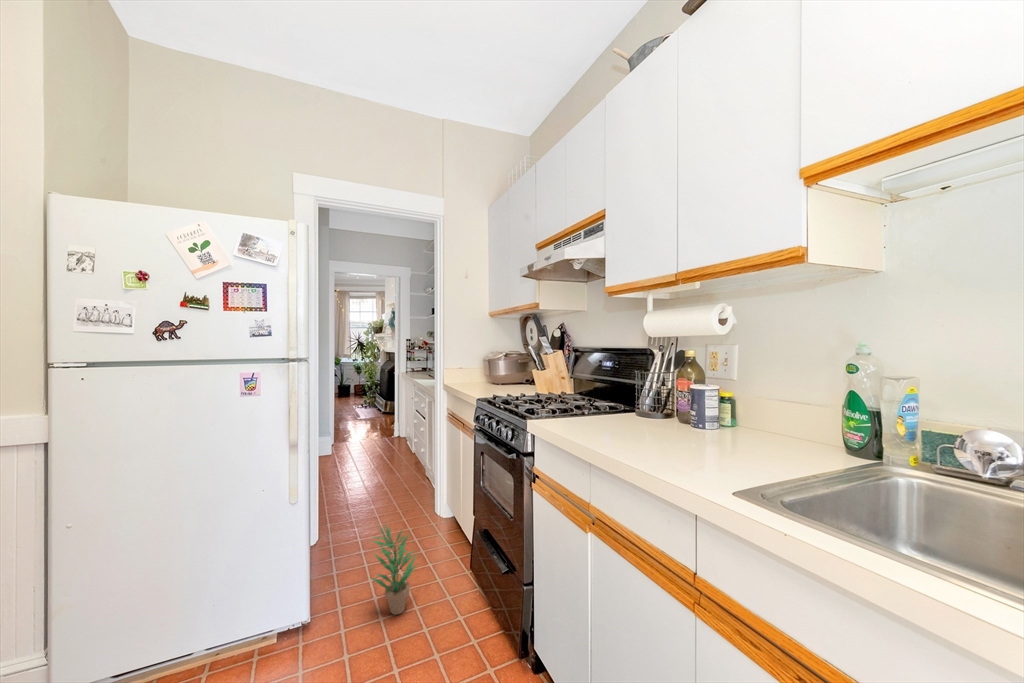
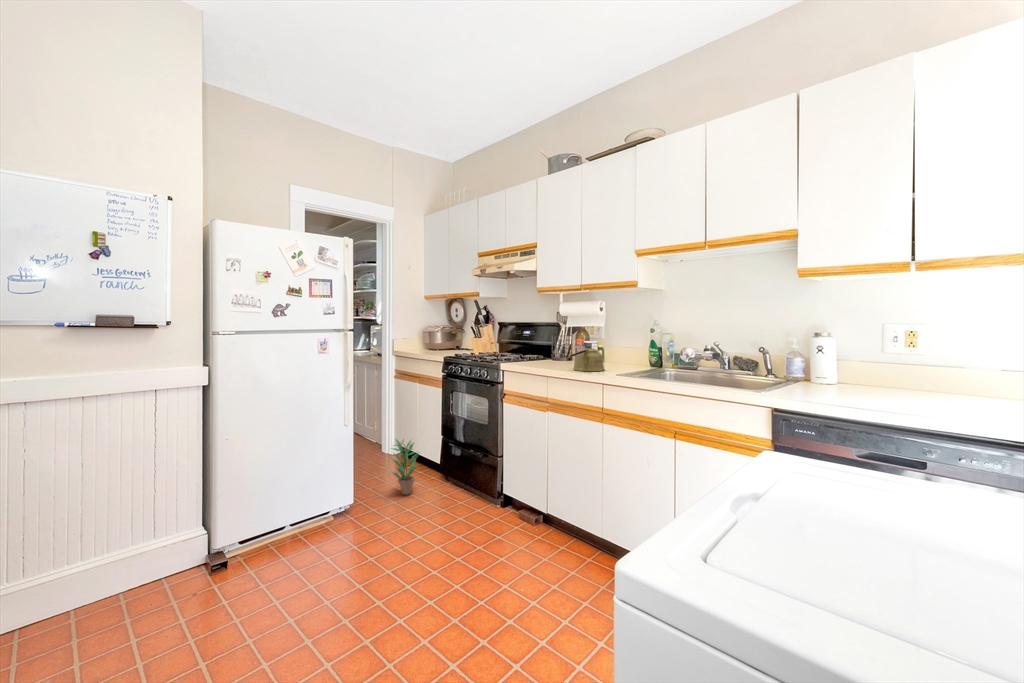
kettle: none [653,401,734,463] -> present [570,345,604,371]

